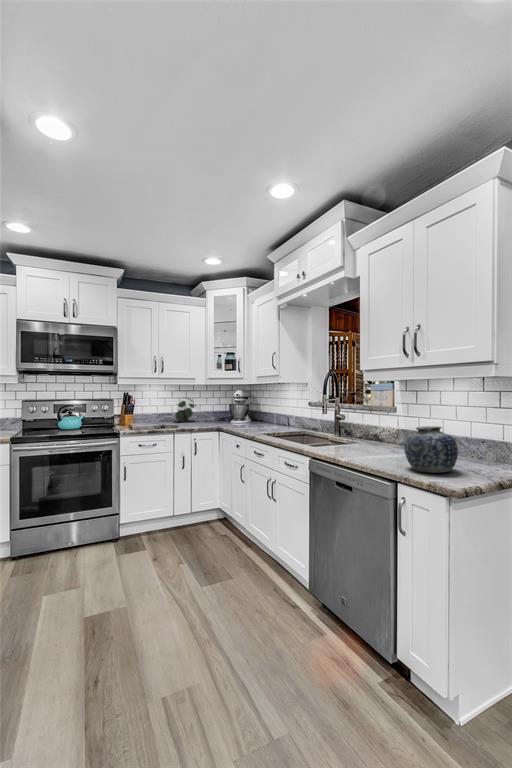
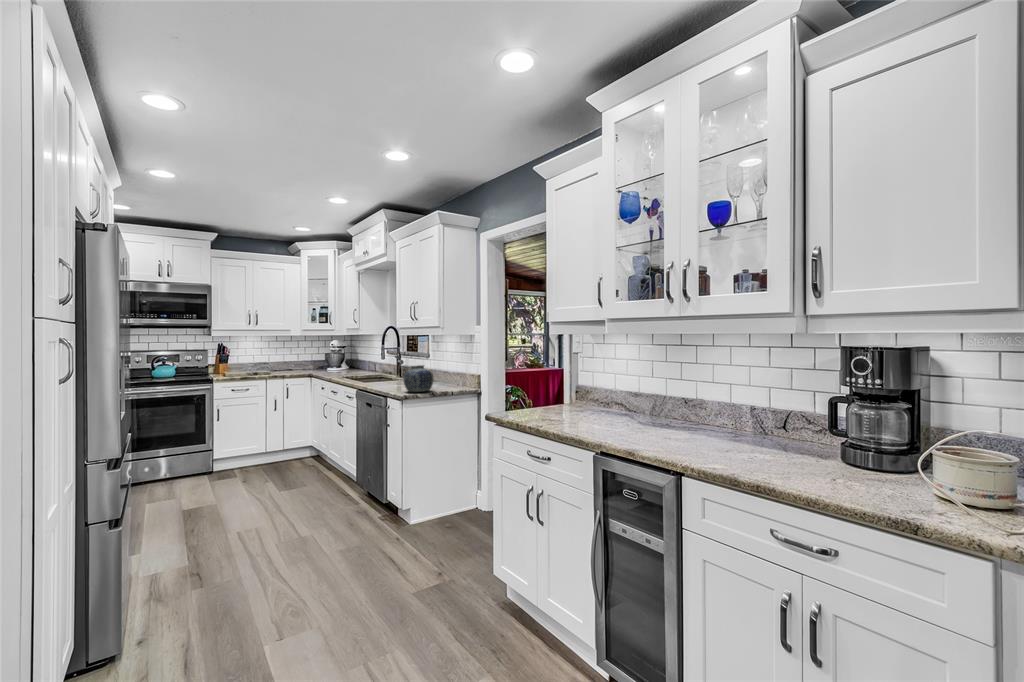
potted plant: present [175,399,196,421] -> none [261,347,296,370]

